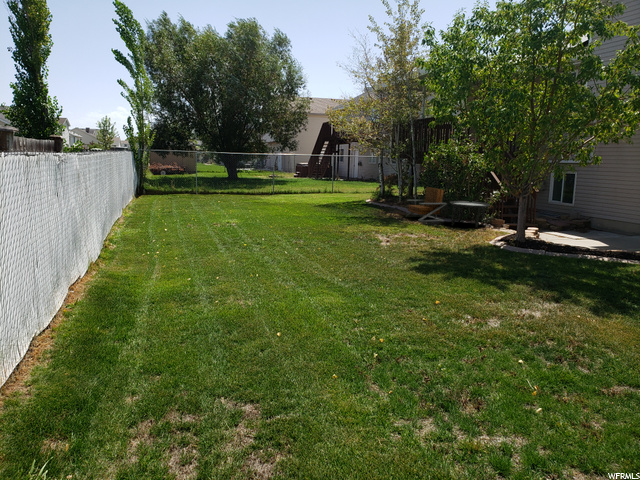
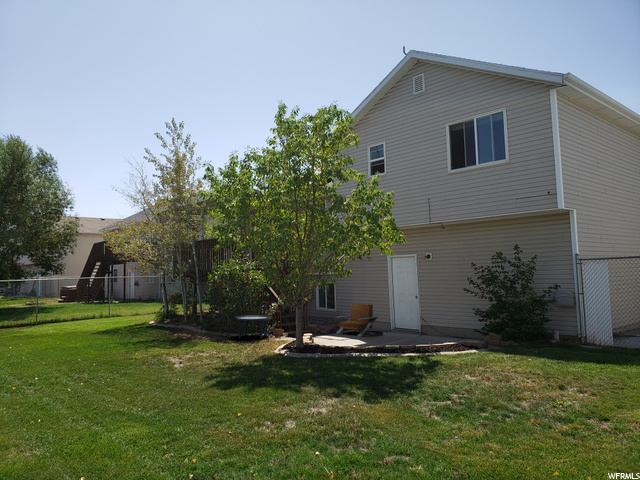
lounge chair: present [406,187,447,221] -> present [336,303,378,337]

